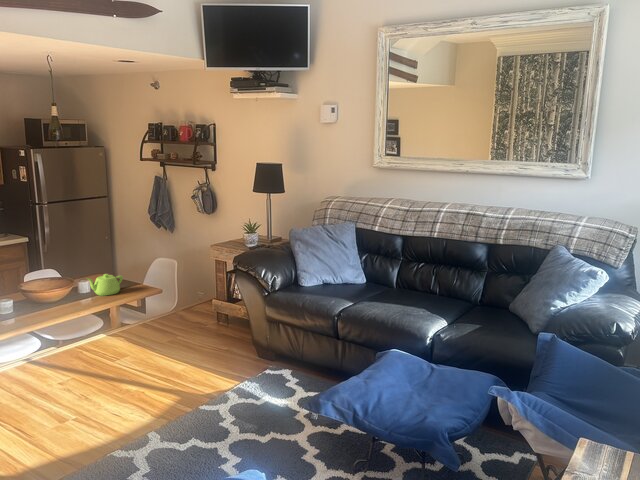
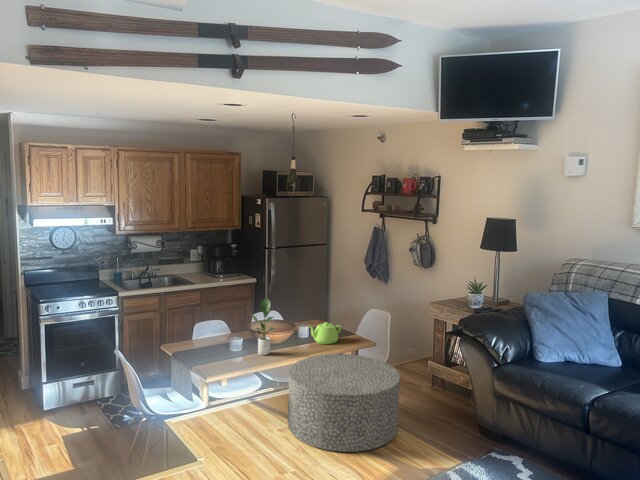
potted plant: none [17,255,49,314] -> present [251,298,275,355]
ottoman: none [66,302,182,393] -> present [288,354,400,452]

